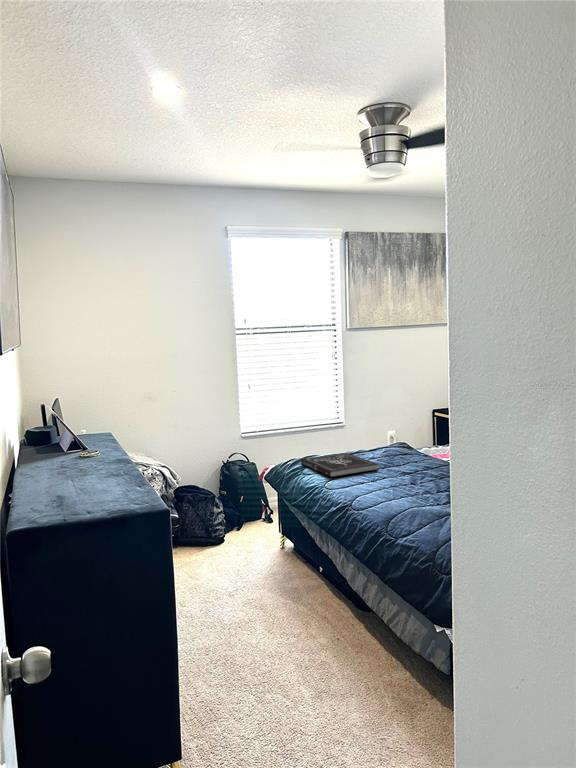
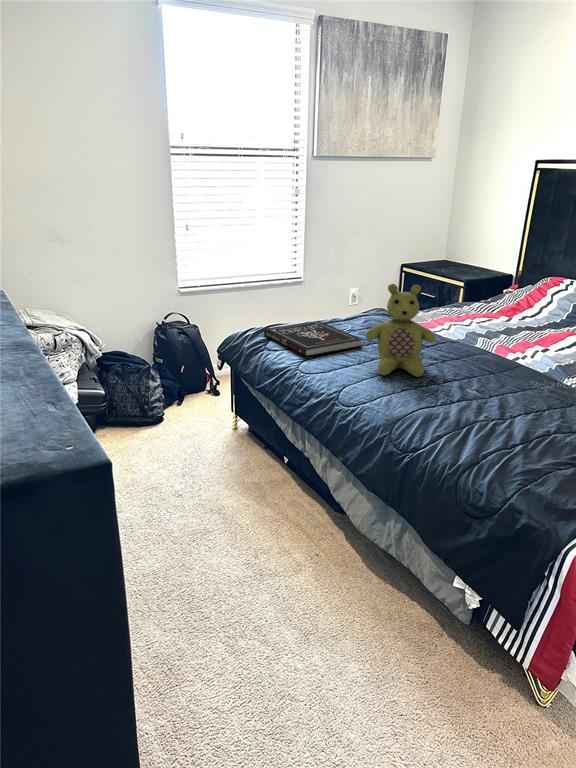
stuffed bear: none [376,417,431,489] -> present [366,284,435,377]

